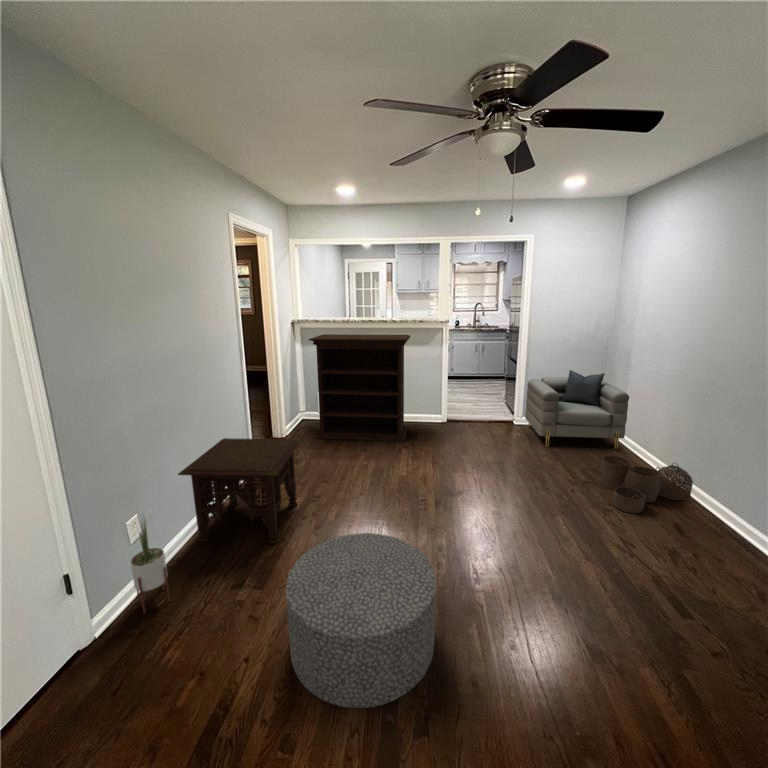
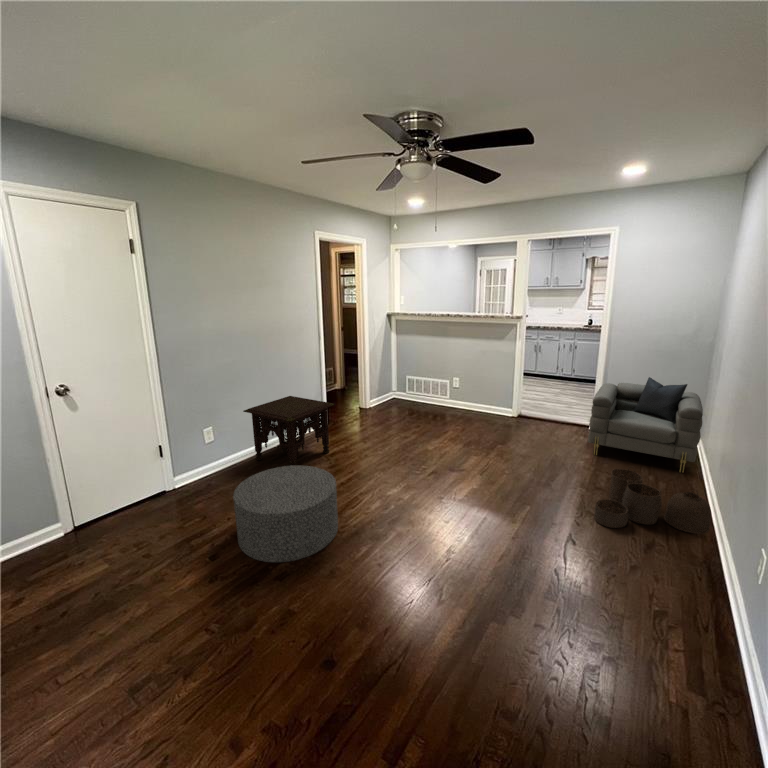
bookshelf: present [309,334,410,442] -> none [385,326,477,427]
potted plant: present [131,519,170,613] -> none [196,425,220,485]

